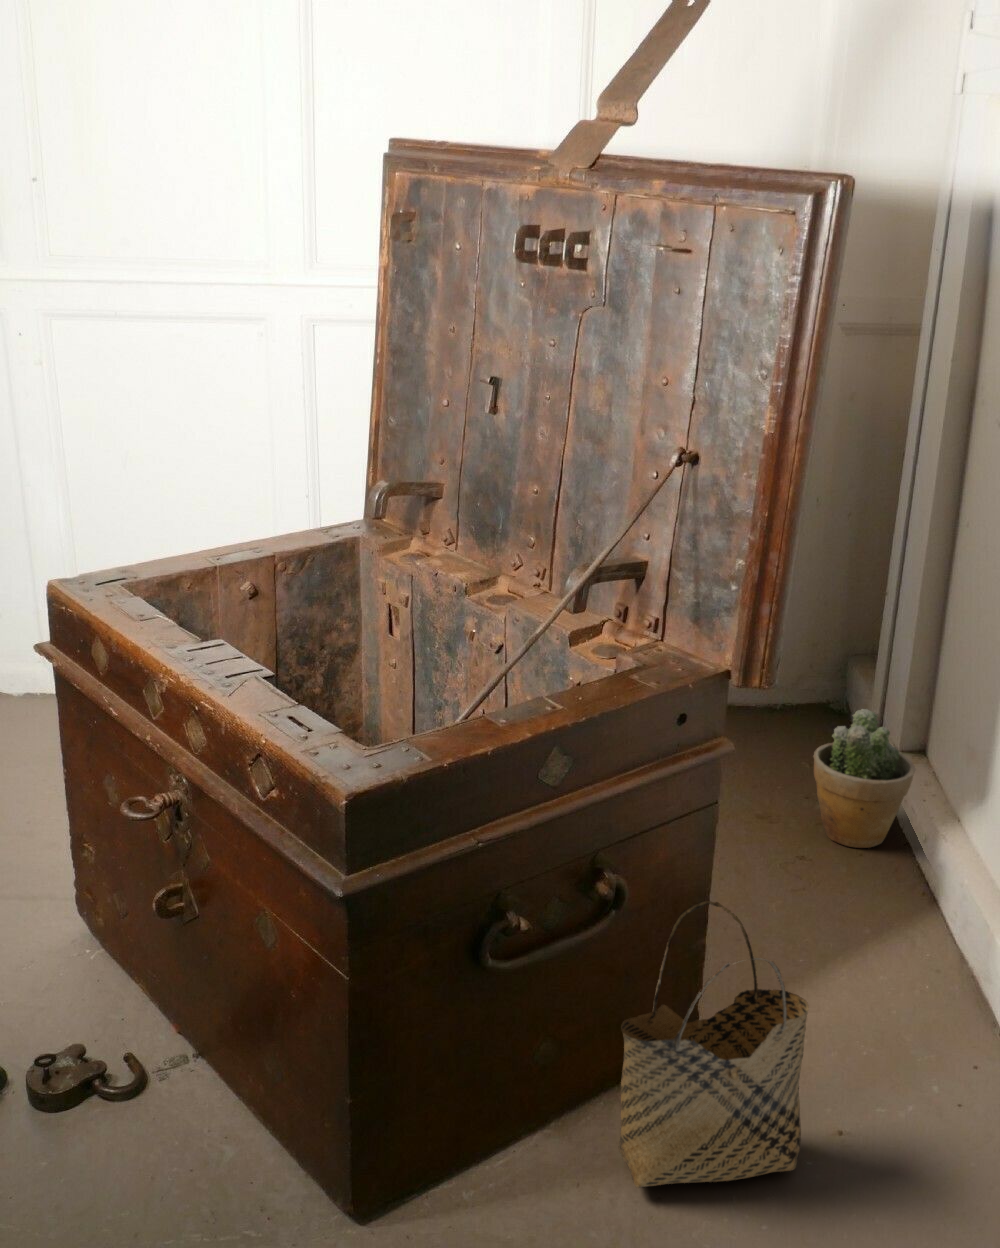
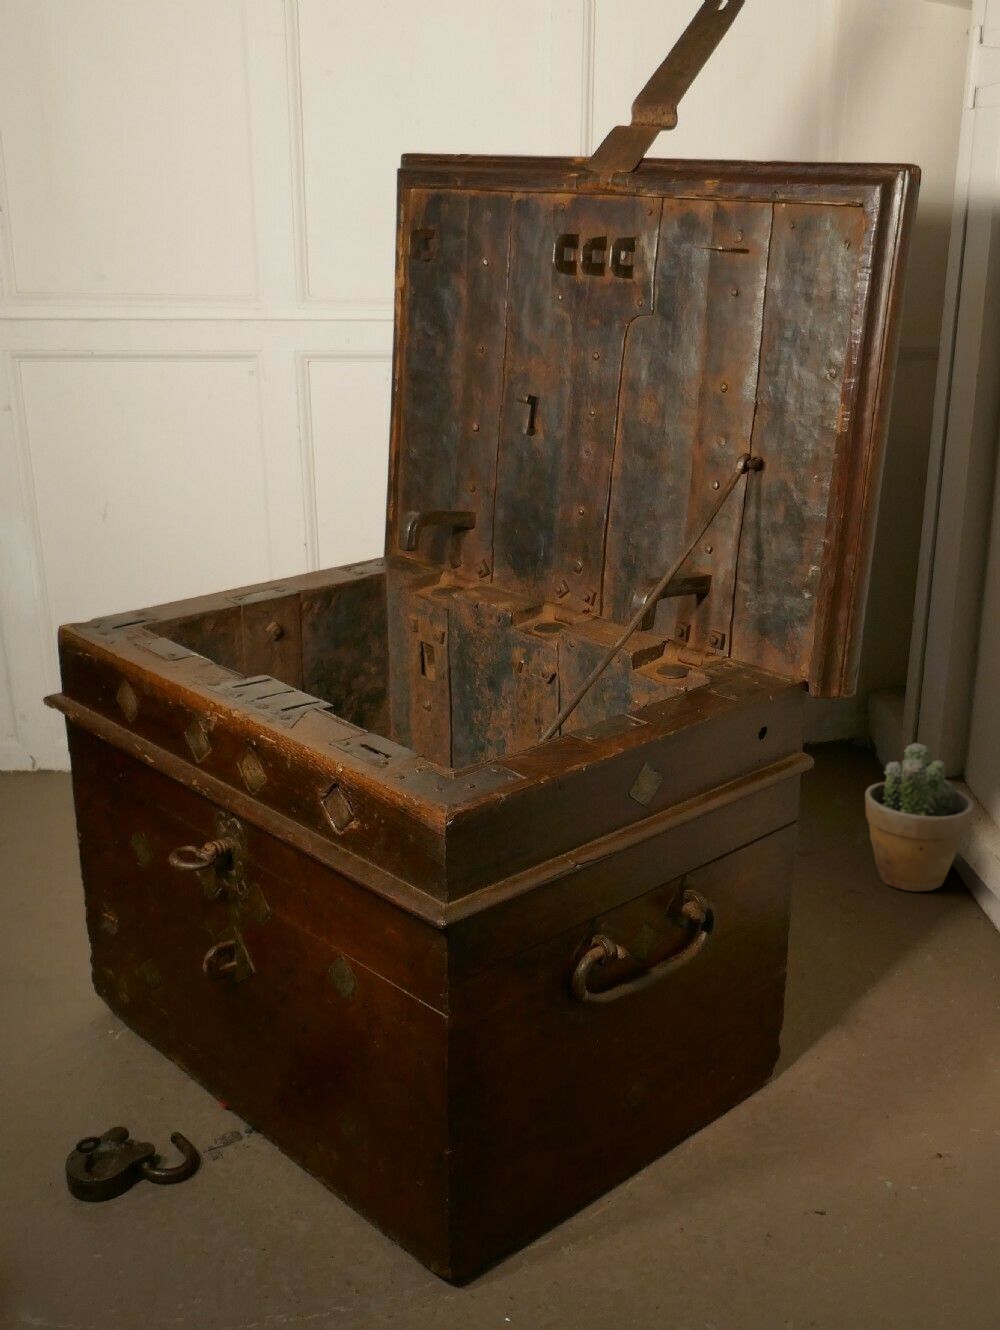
woven basket: present [619,901,809,1188] -> none [716,926,912,1235]

